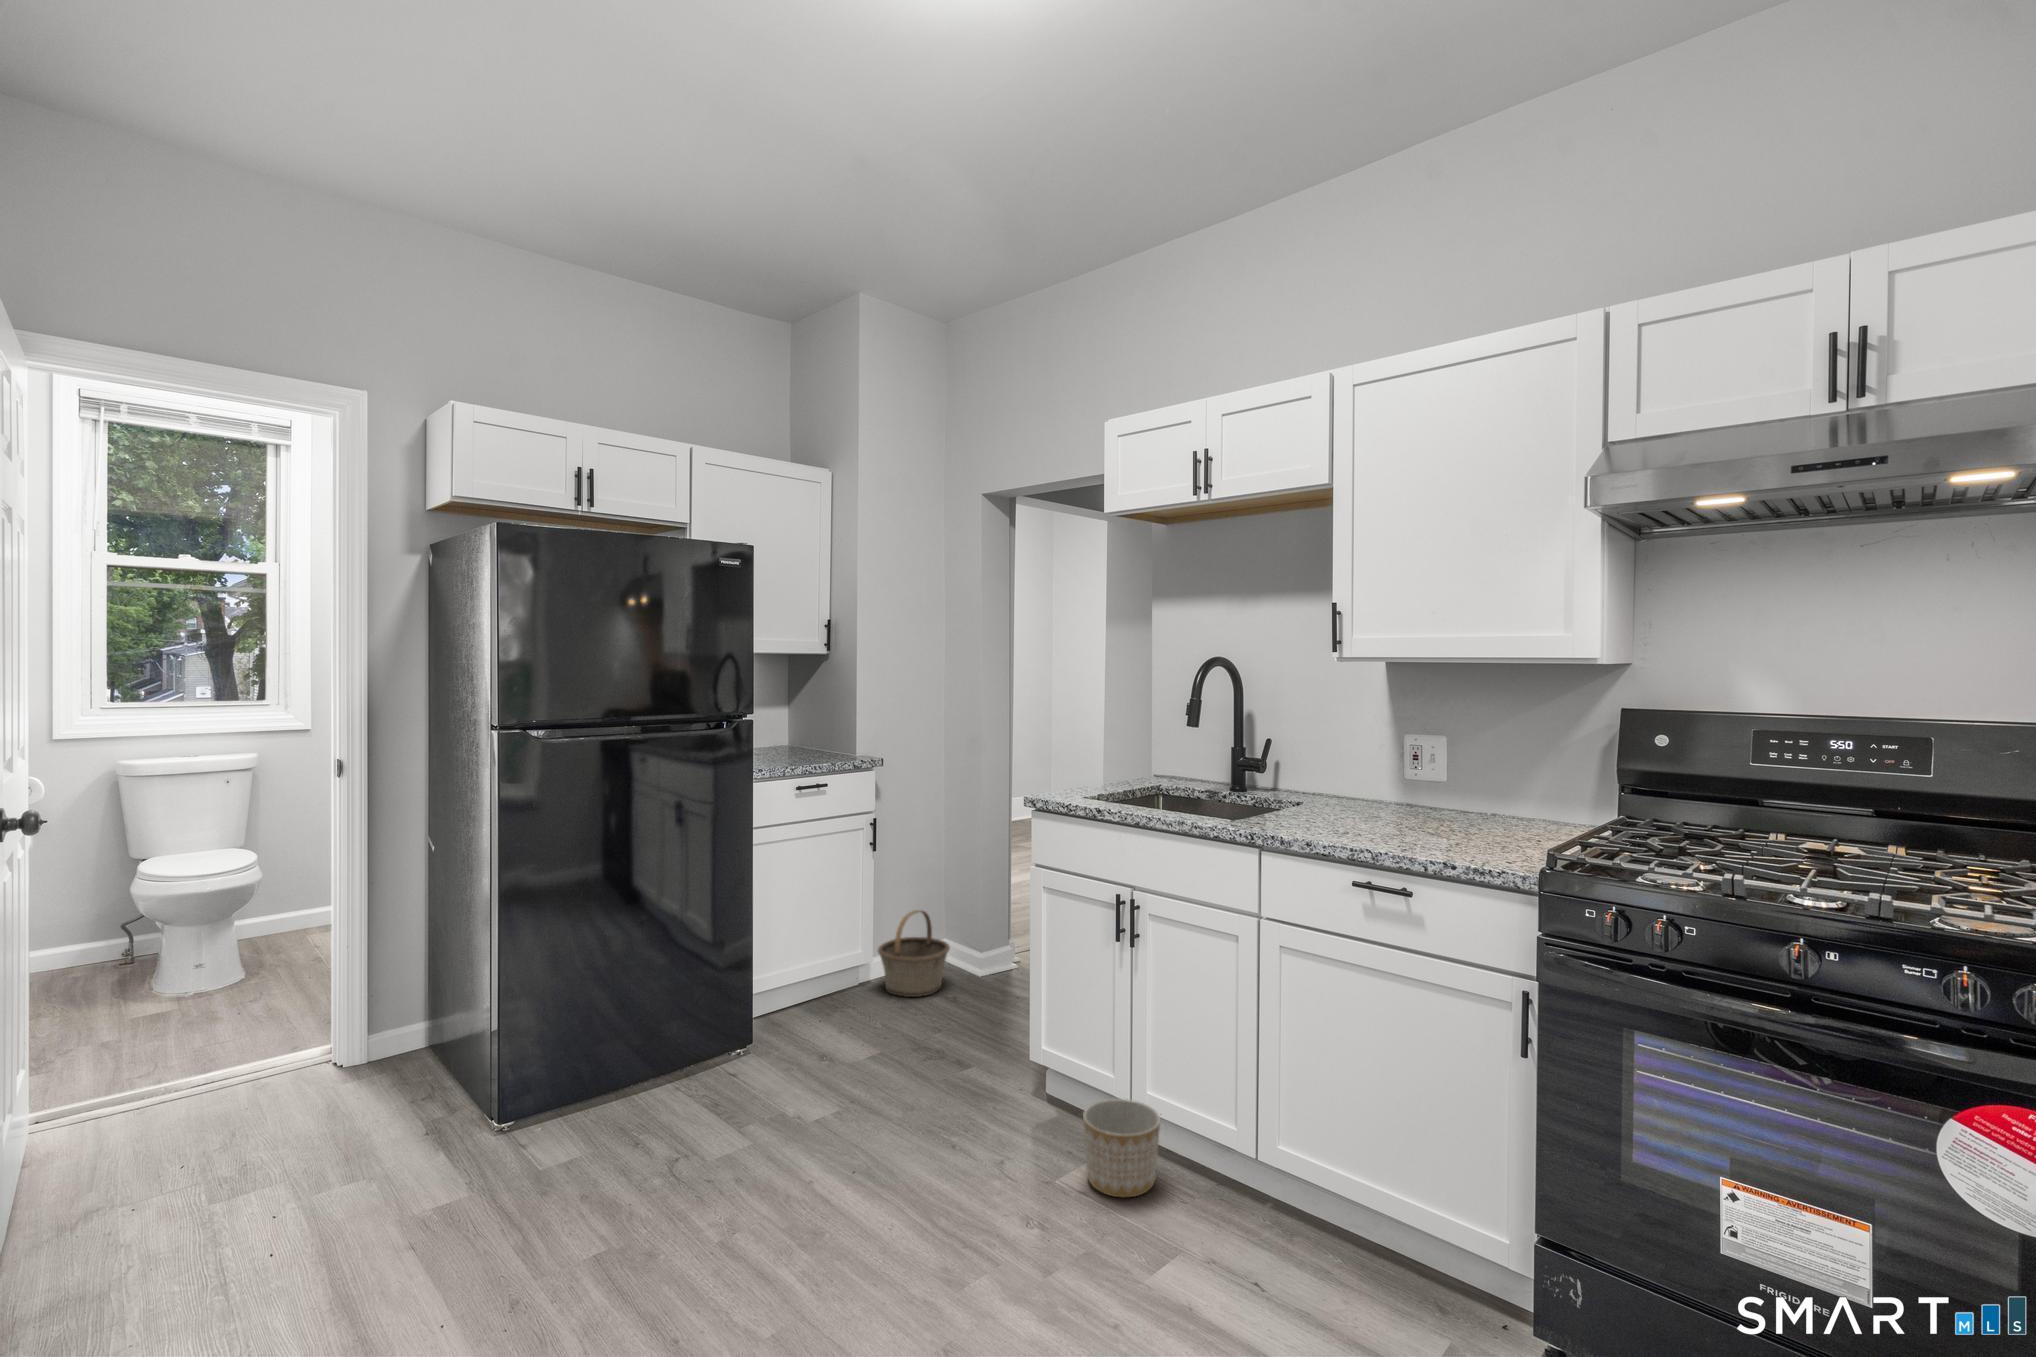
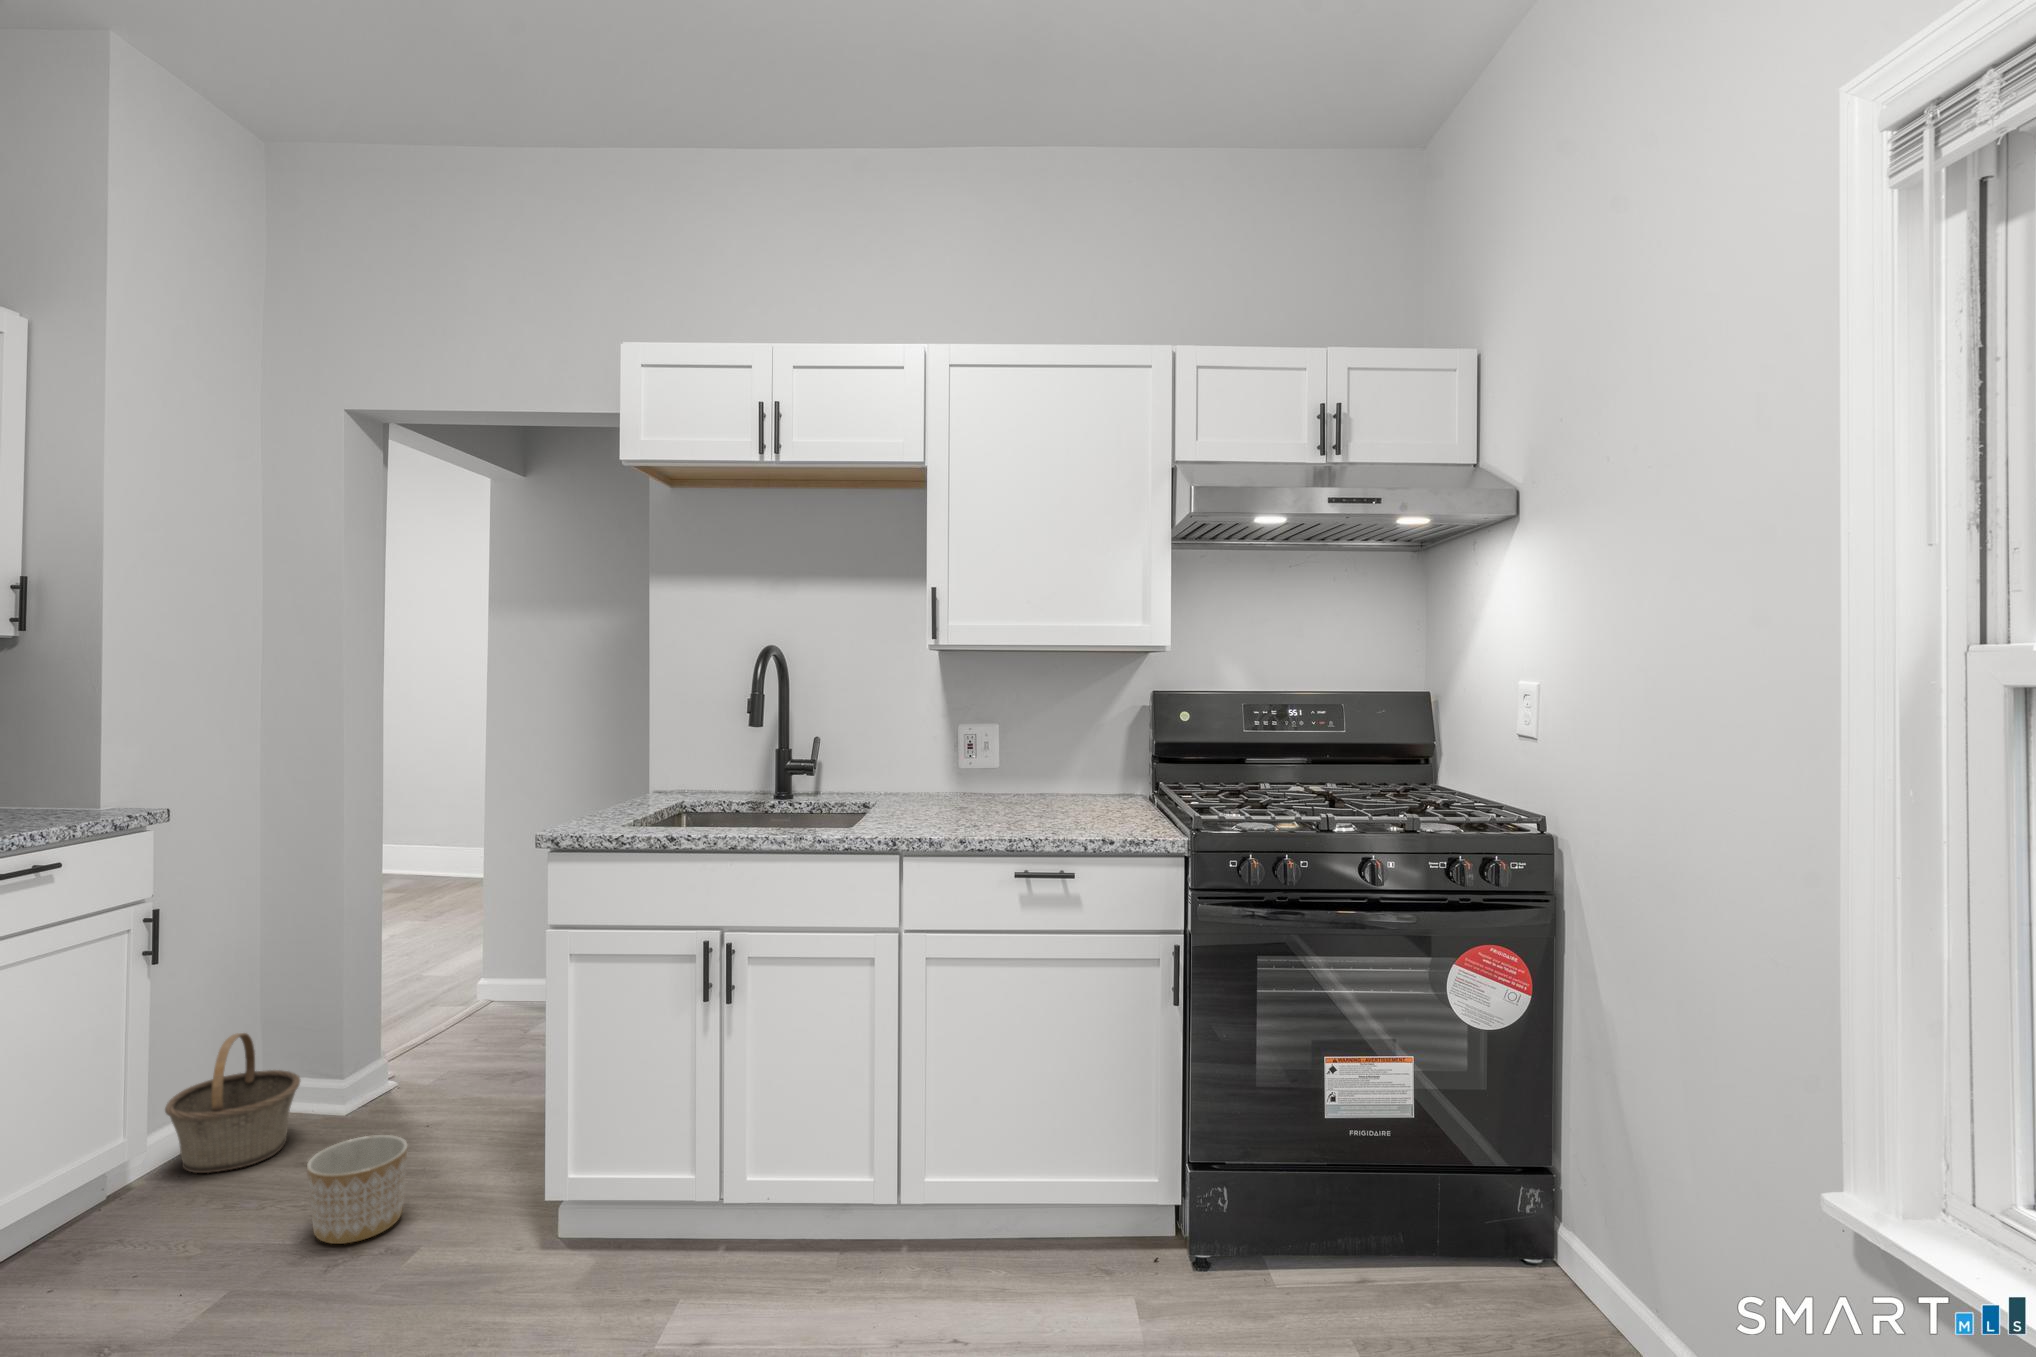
planter: present [1083,1099,1160,1197] -> present [307,1135,407,1244]

